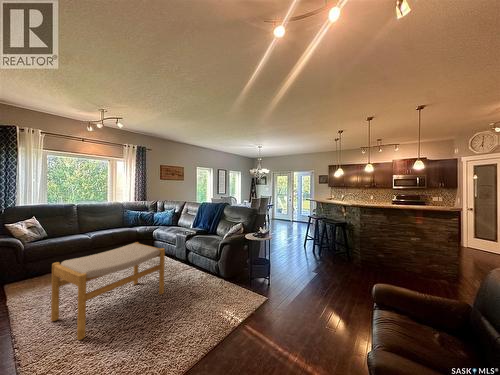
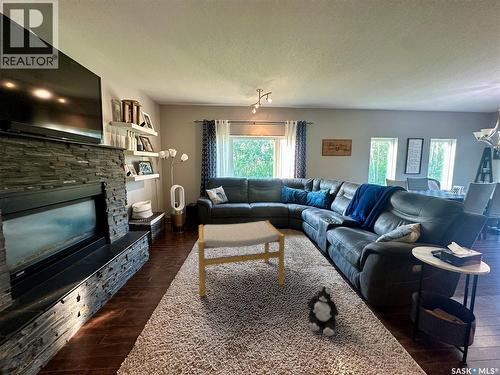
plush toy: none [195,274,217,307] -> present [308,286,338,336]

